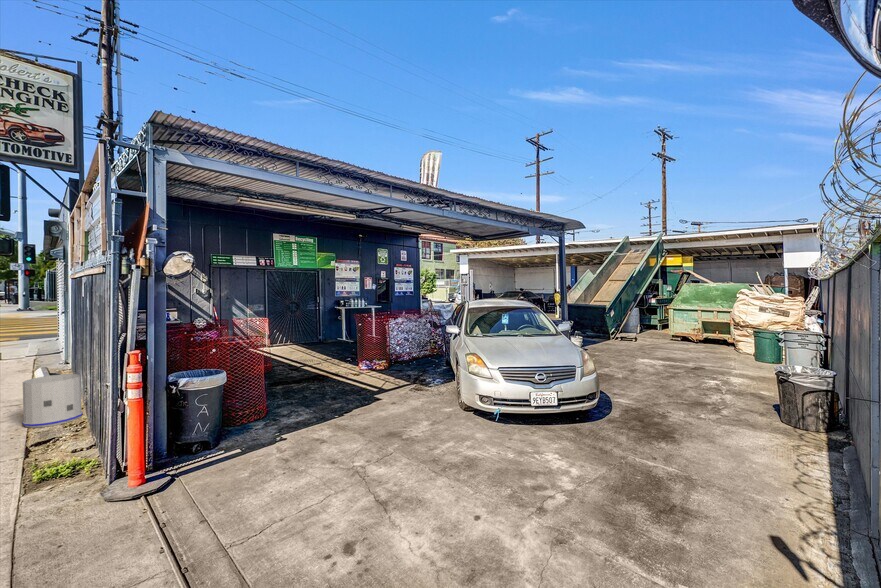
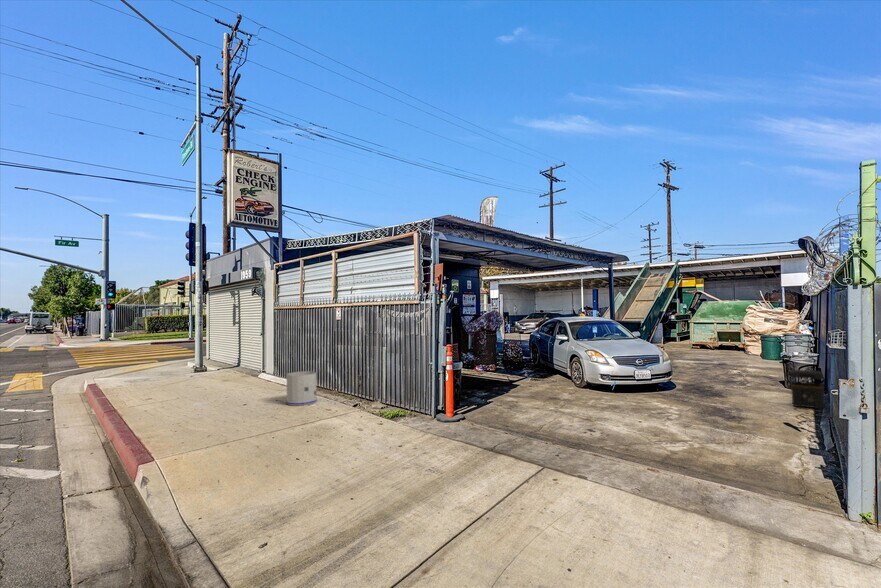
toolbox: none [790,407,856,488] -> present [790,370,825,409]

